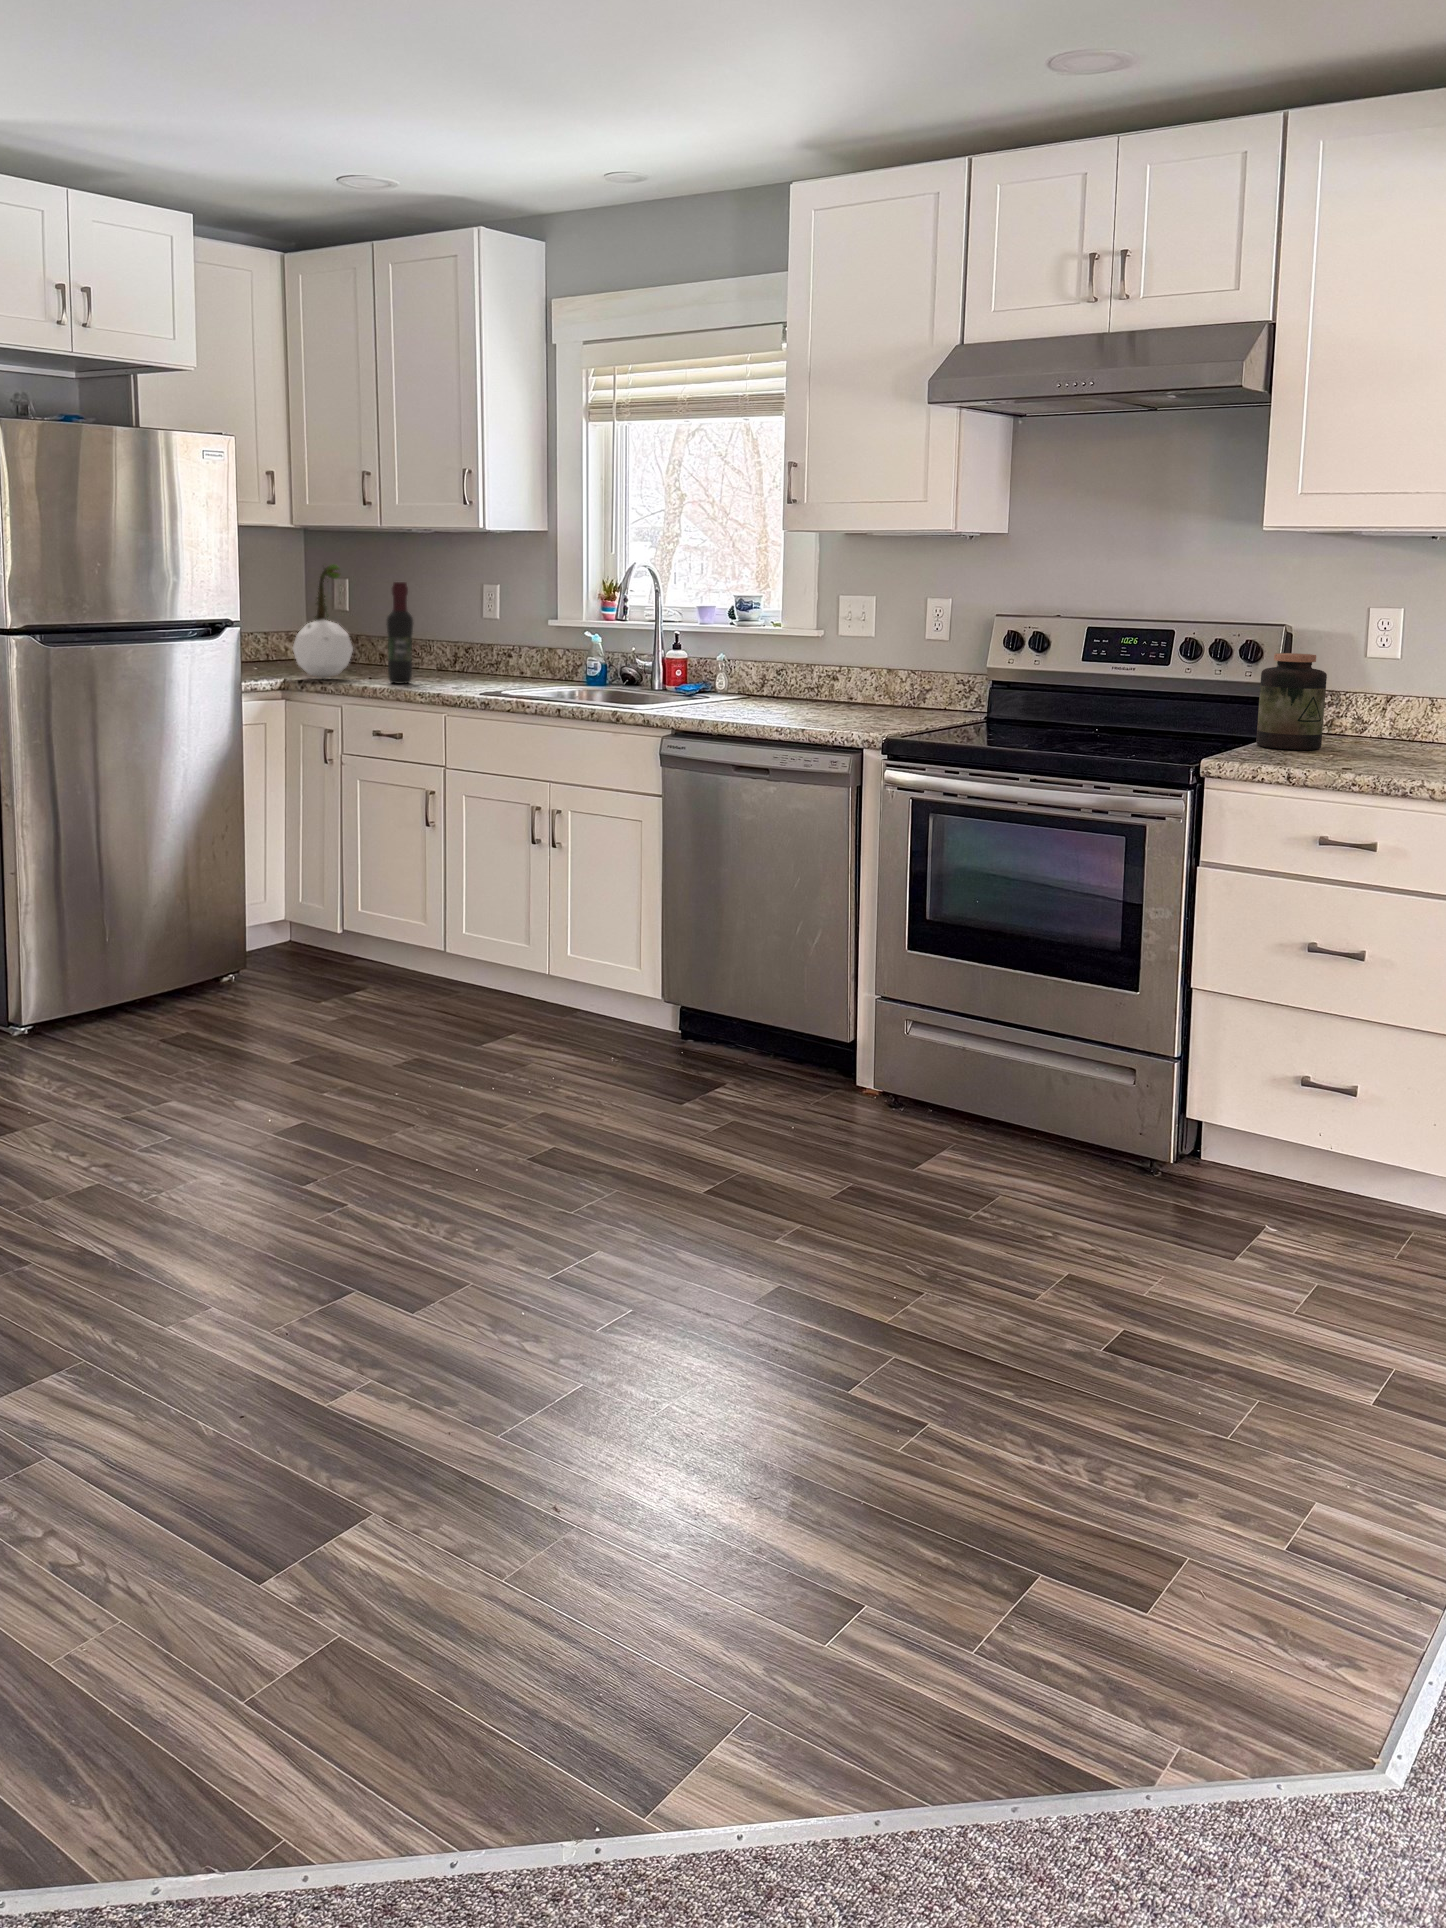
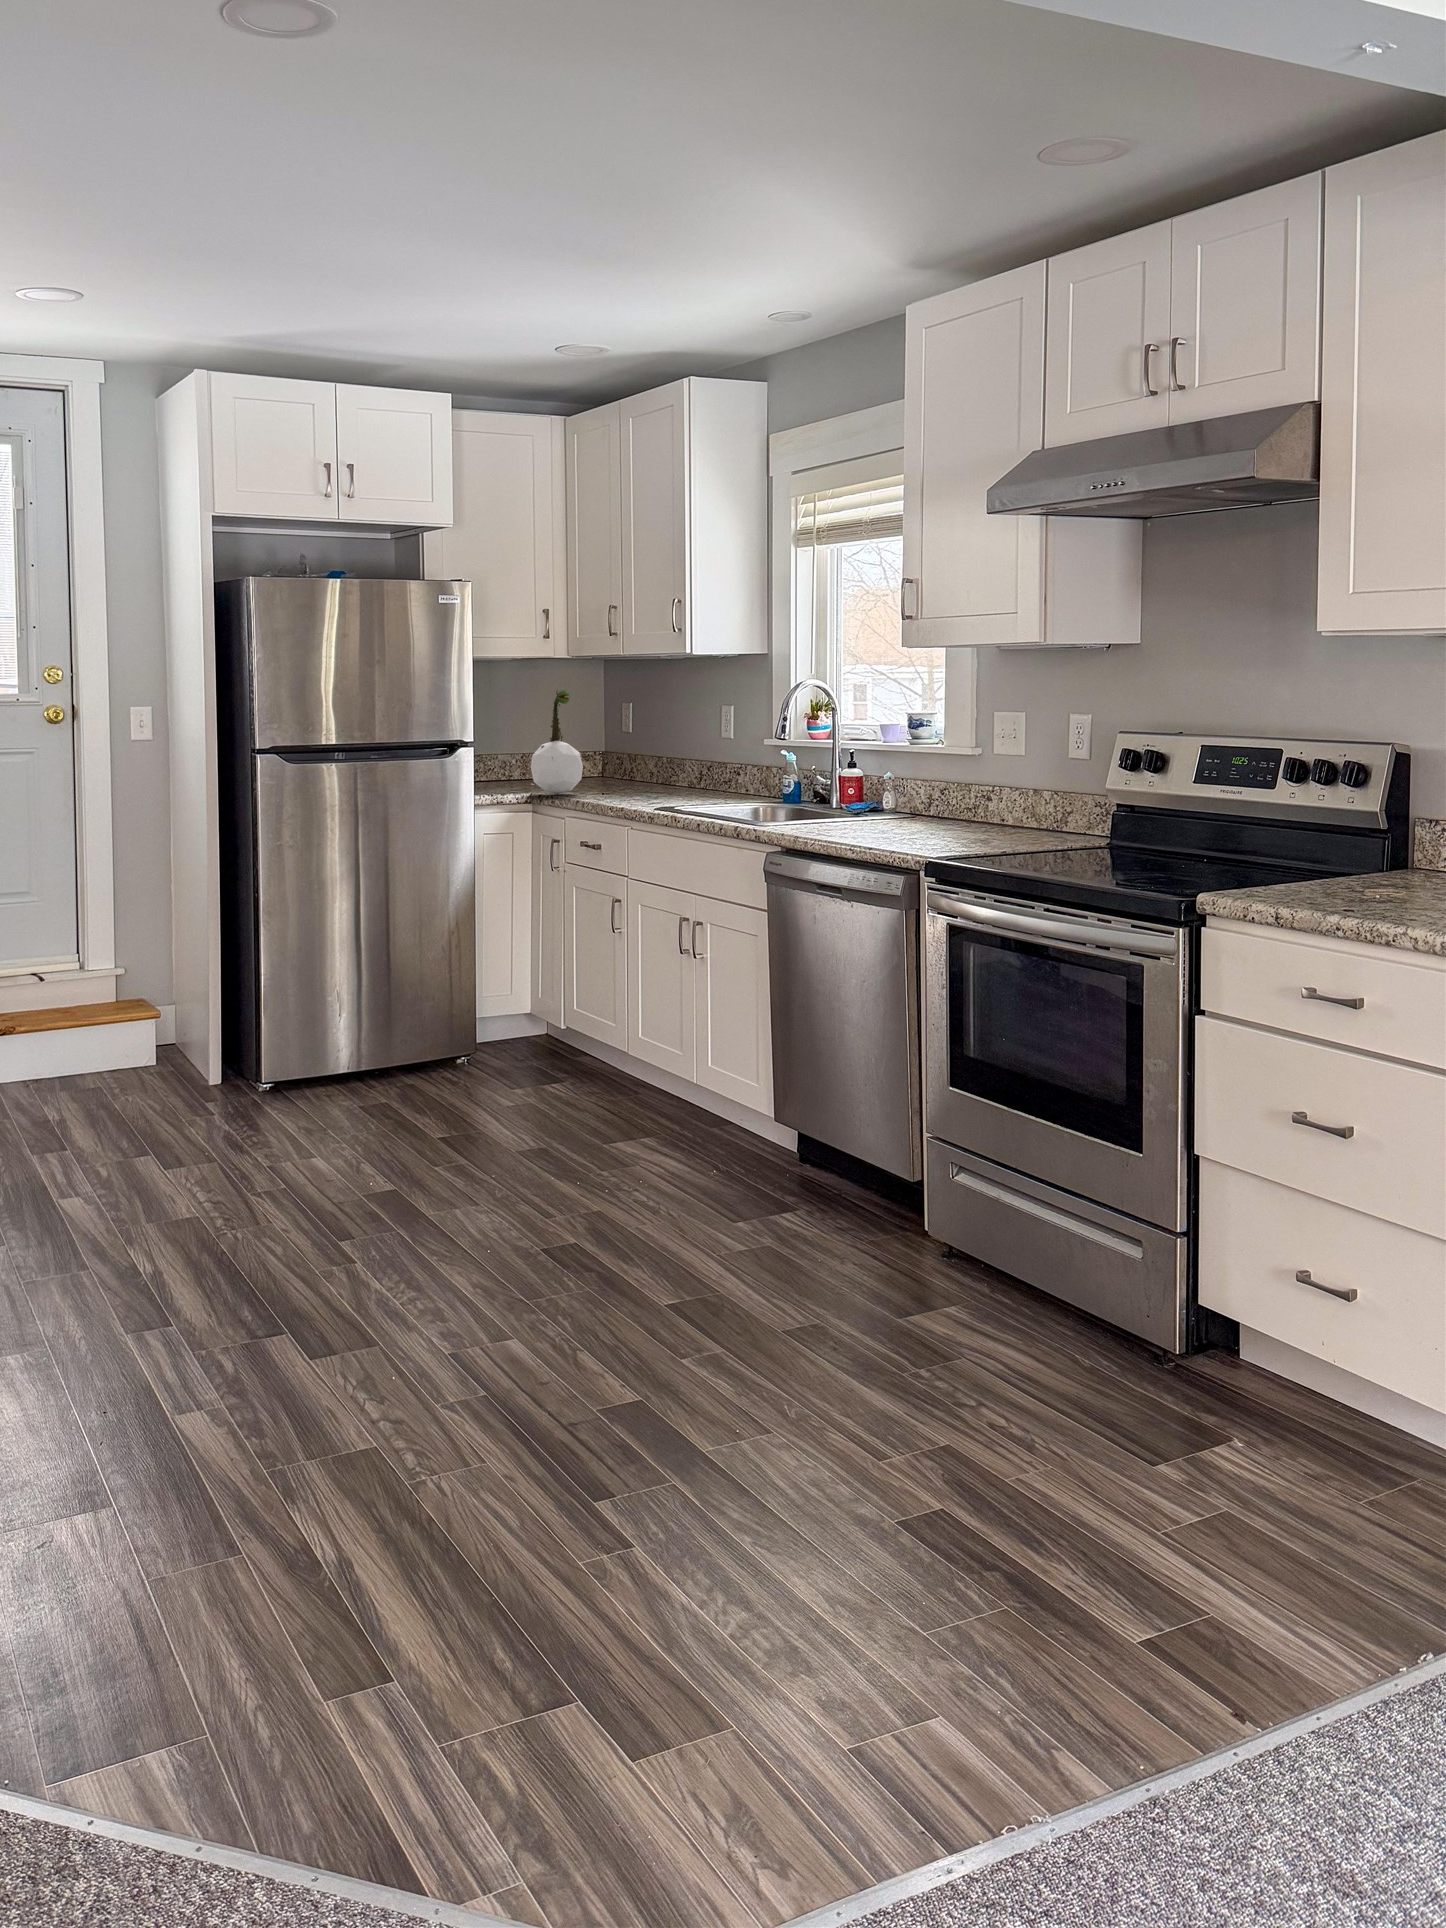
wine bottle: present [386,582,413,684] -> none [600,706,624,799]
jar: present [1256,653,1327,750] -> none [1323,775,1404,888]

